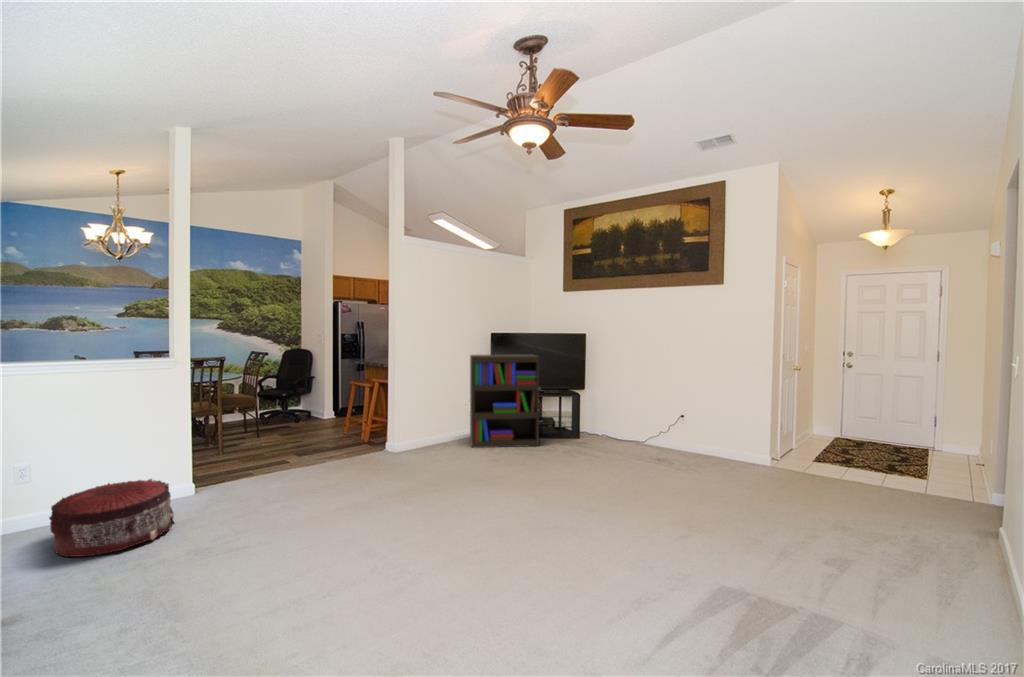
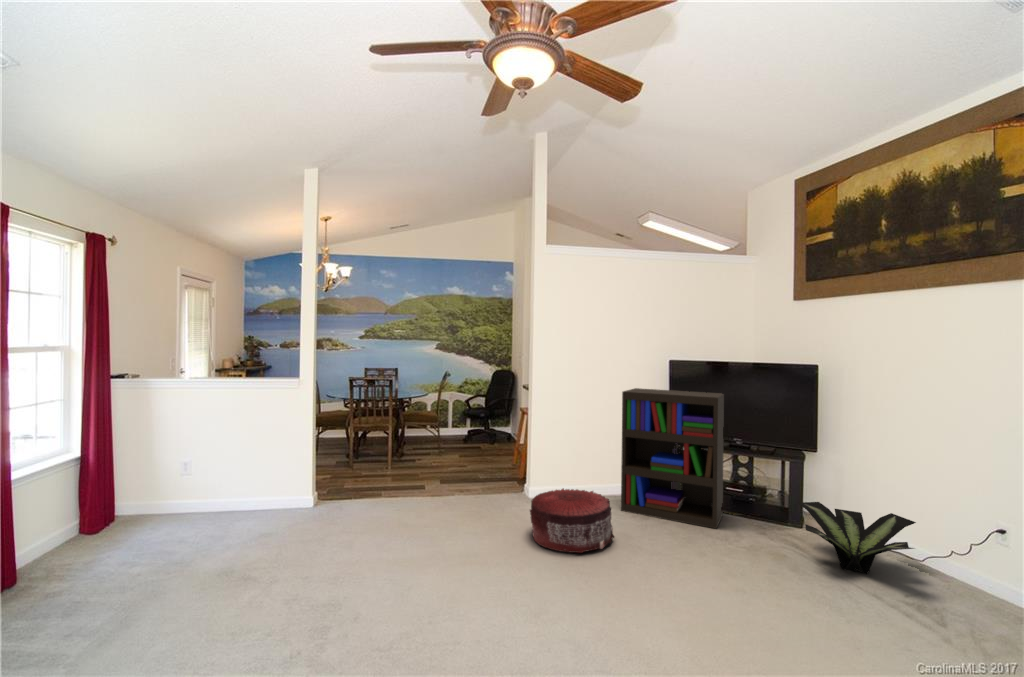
potted plant: none [585,416,651,451] -> present [798,502,916,575]
pouf: present [49,479,175,557] -> present [530,488,614,553]

